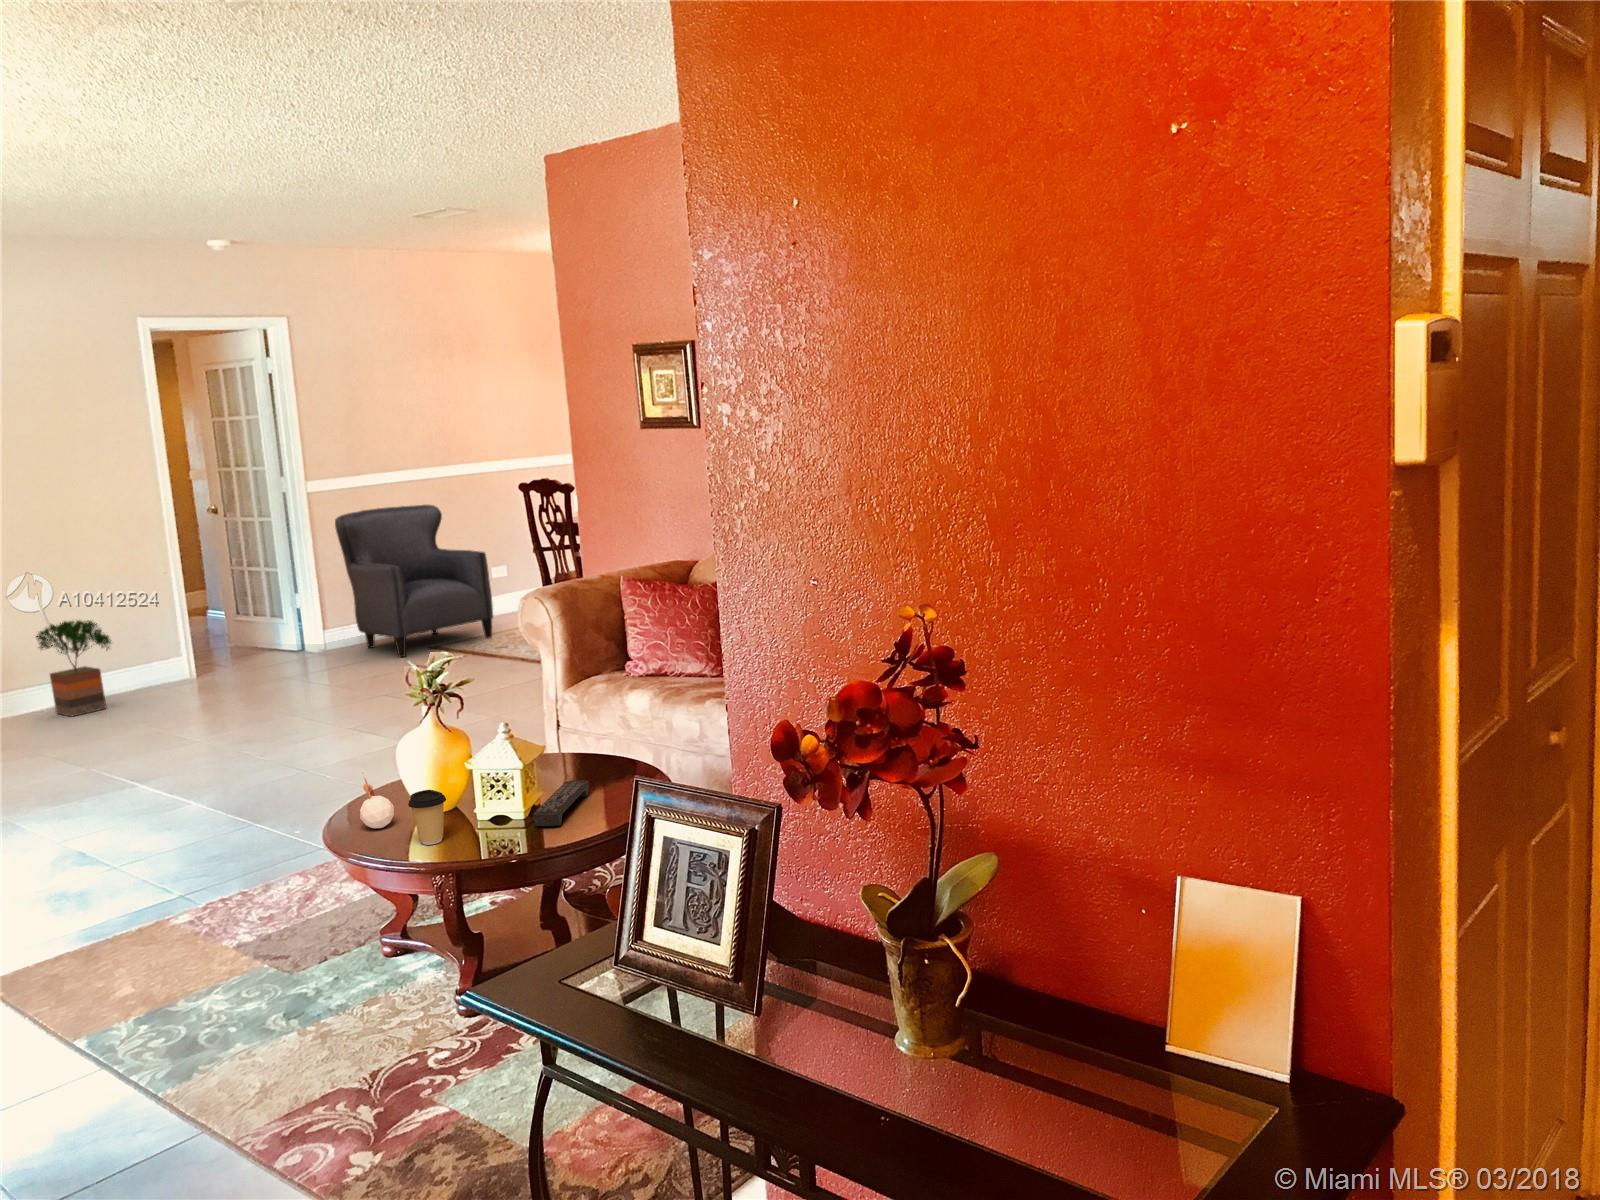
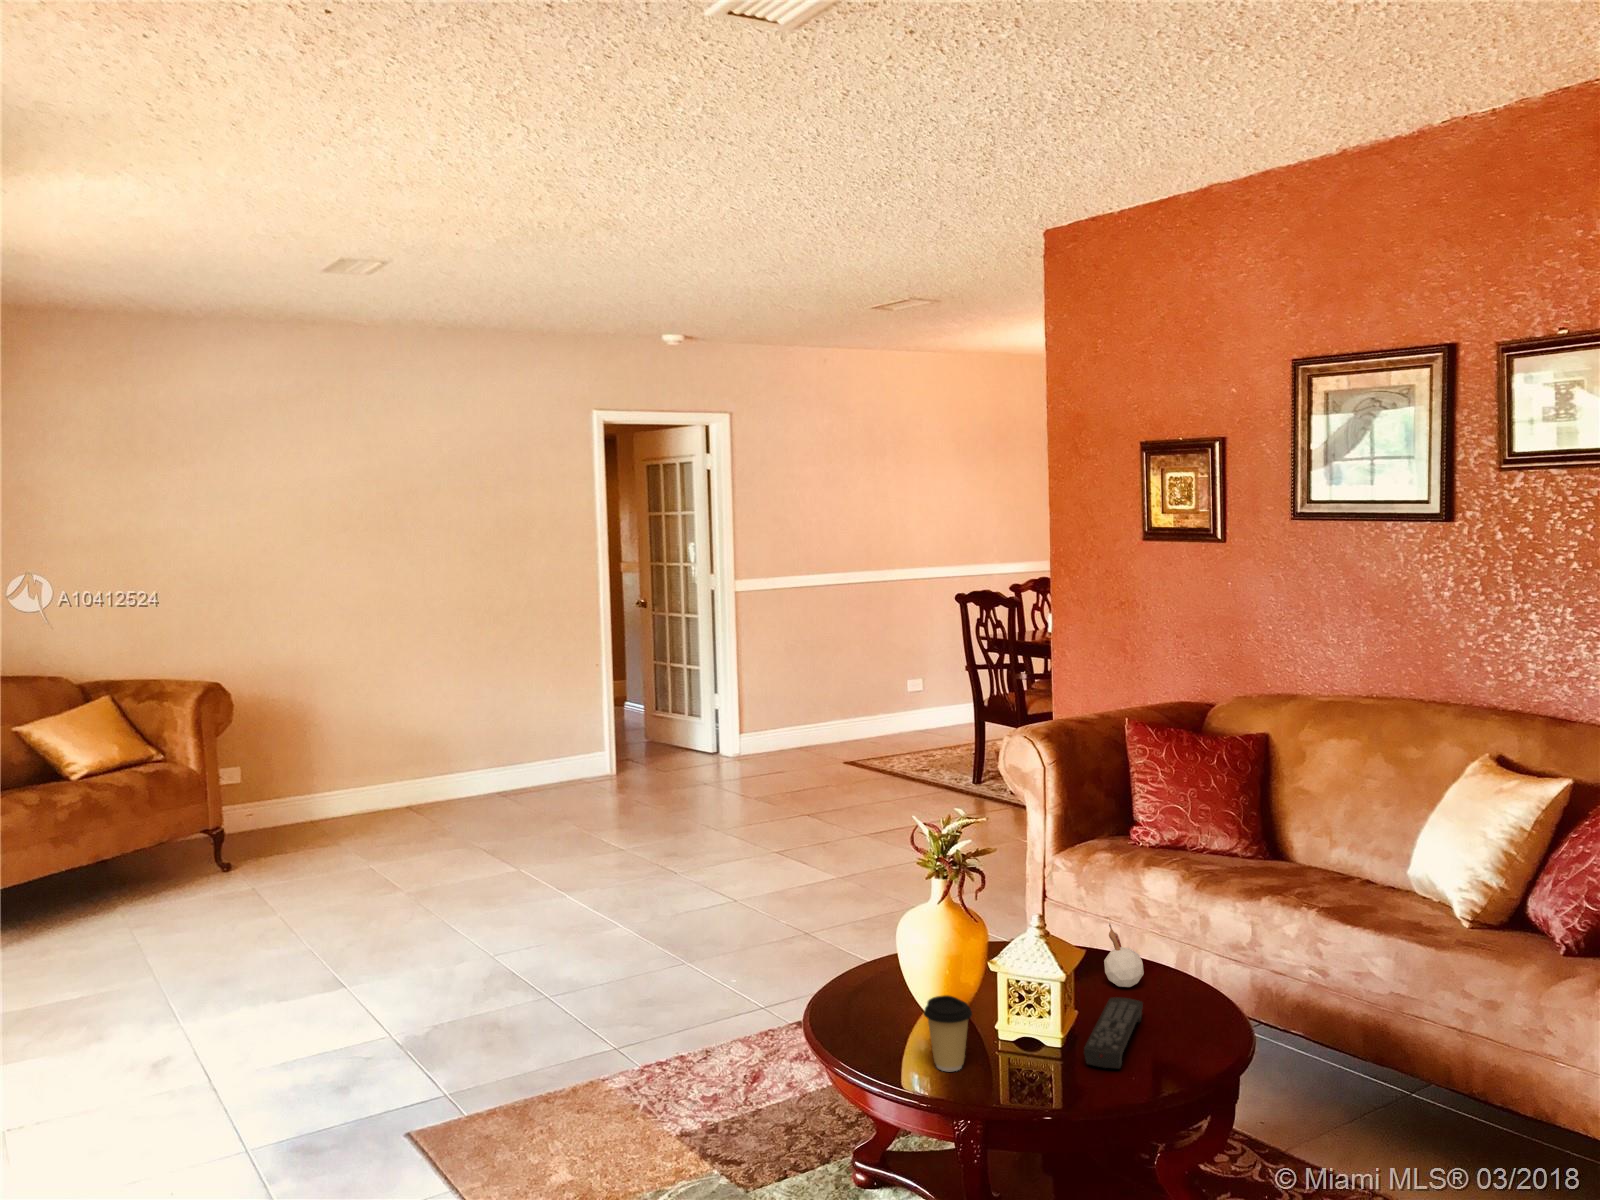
armchair: present [335,505,493,657] -> none [761,610,914,772]
potted tree: present [36,620,111,717] -> none [474,705,546,804]
candle: present [360,772,394,829] -> present [1104,917,1144,987]

